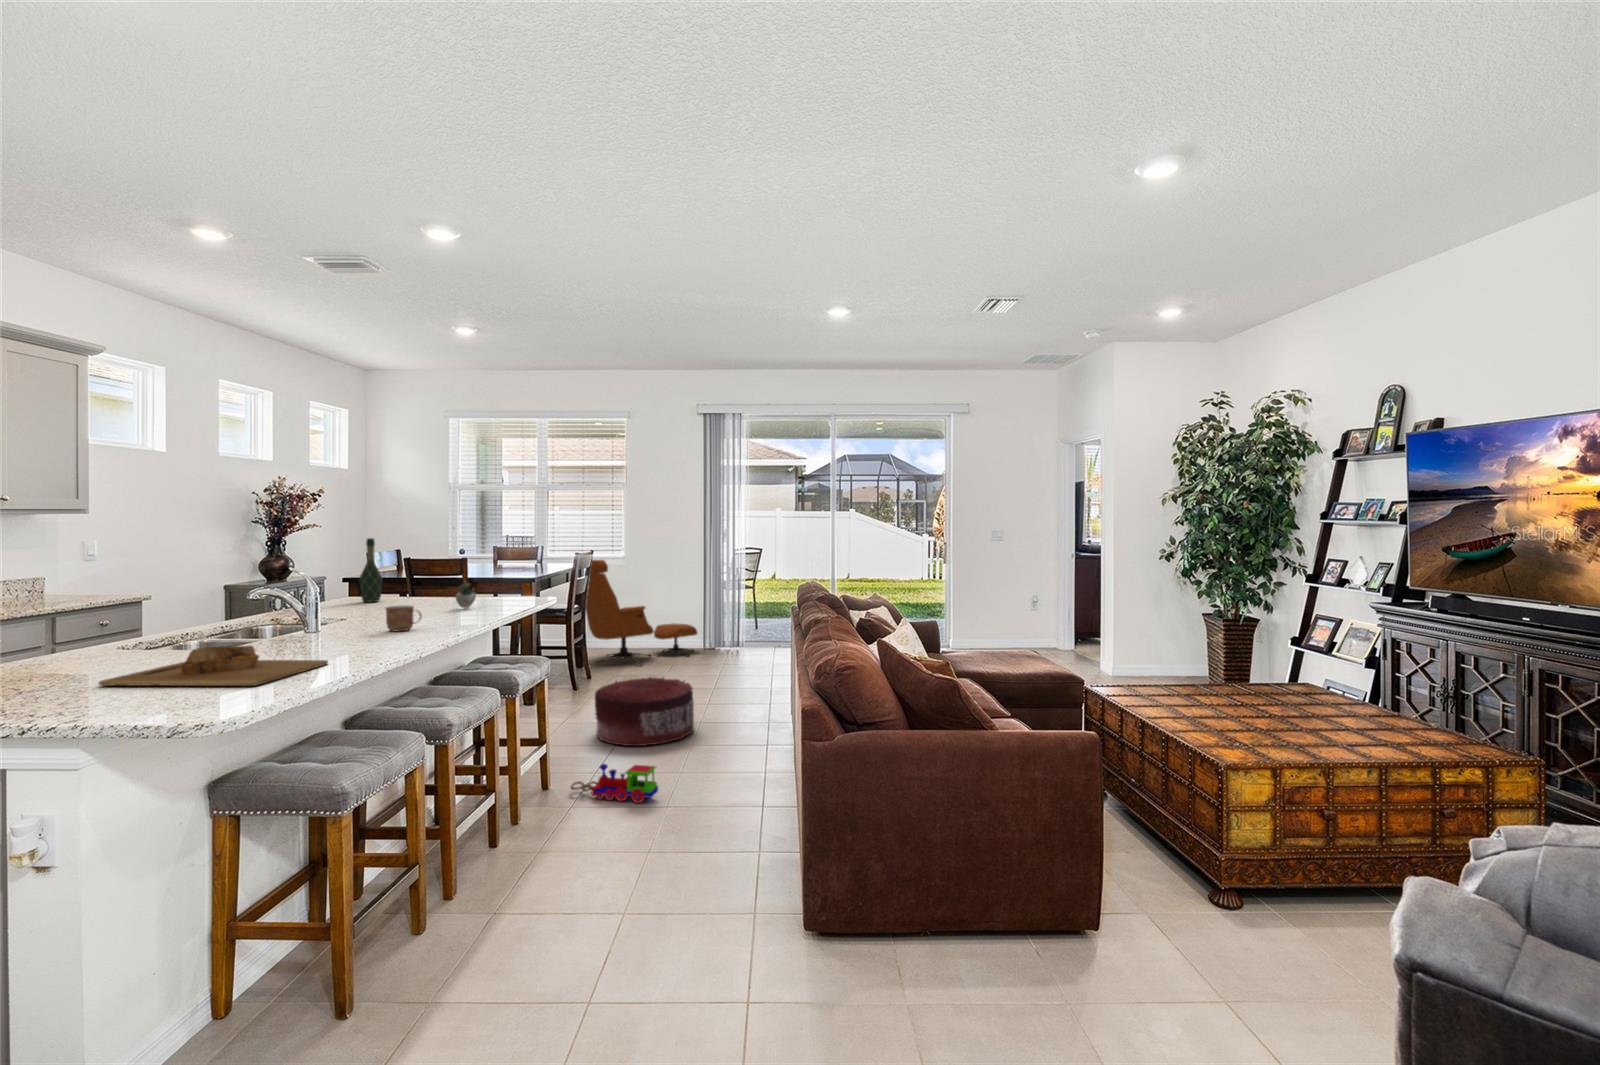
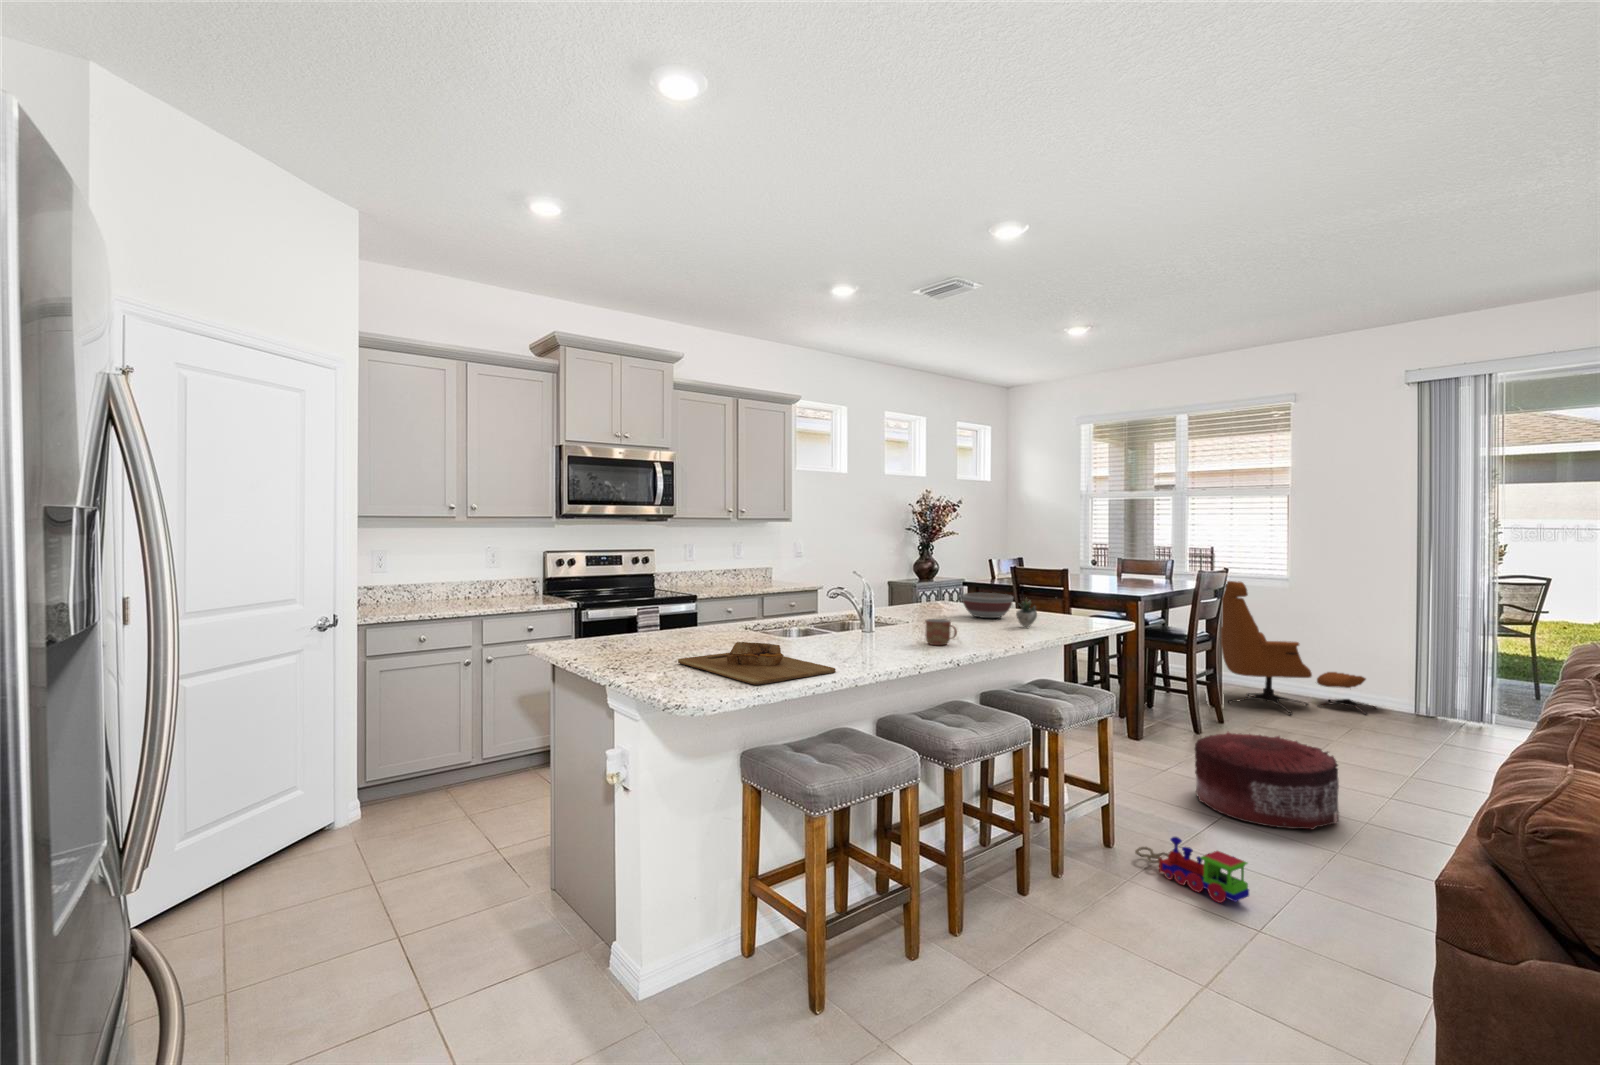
wine bottle: present [359,538,382,602] -> none [945,548,965,610]
bowl: none [388,581,444,606] -> present [962,593,1013,618]

